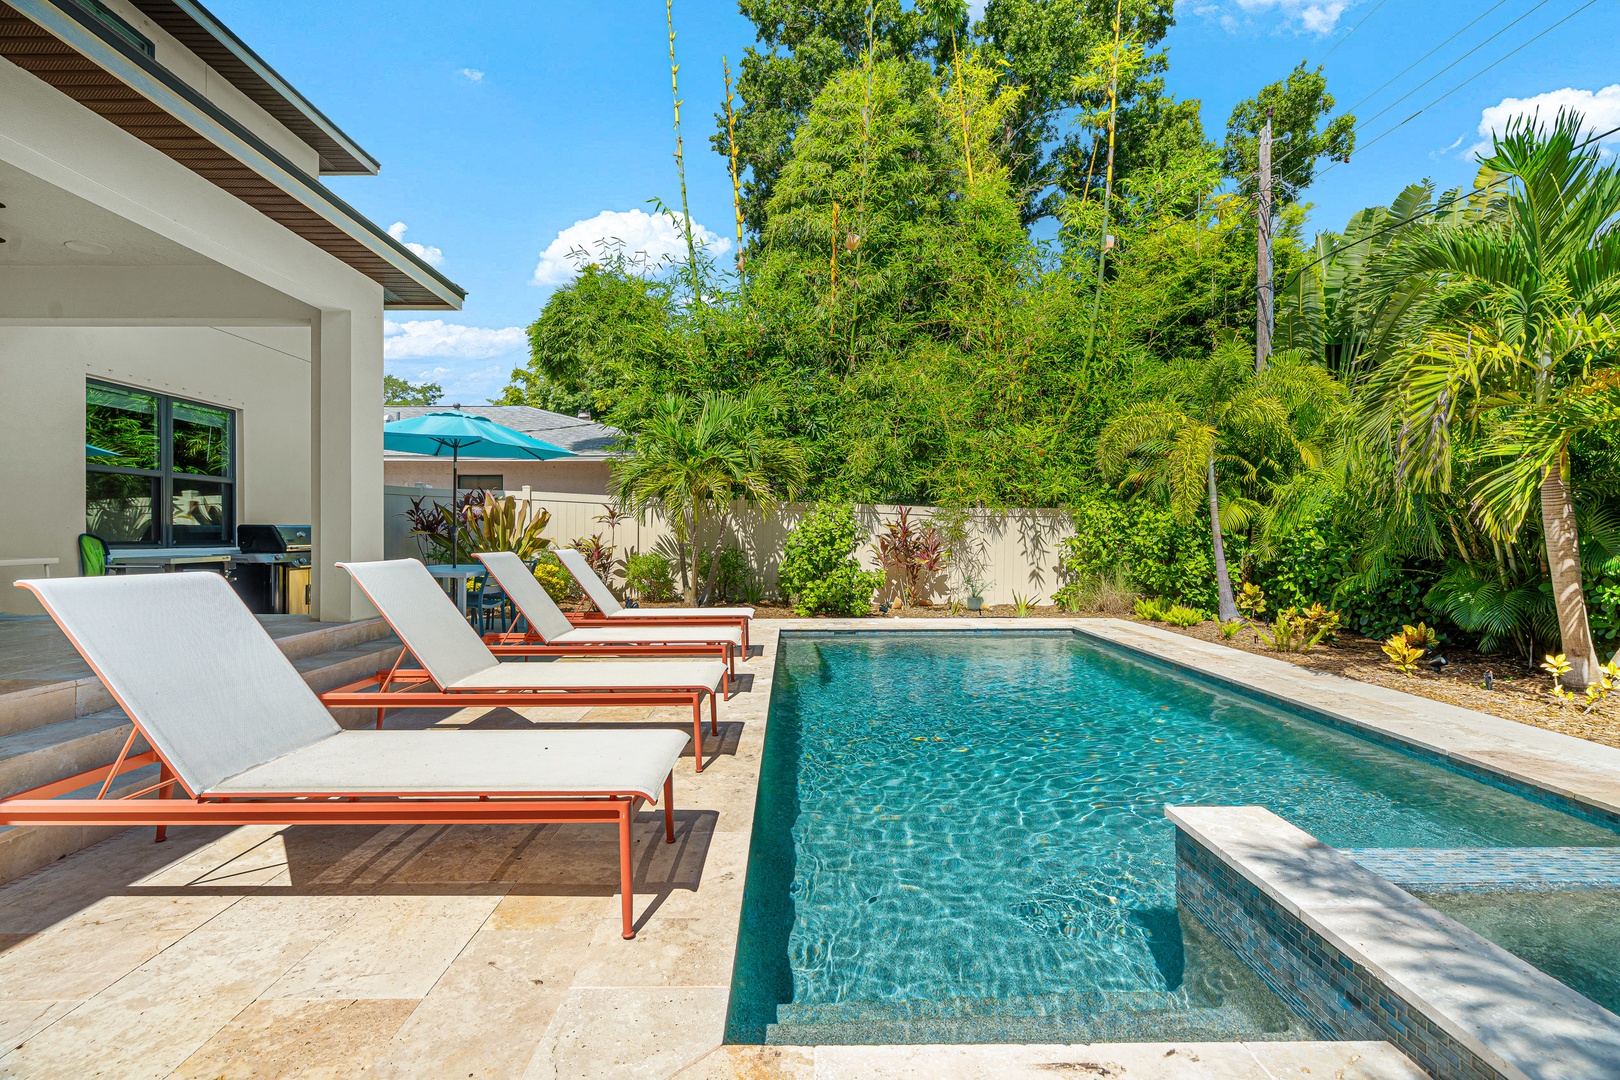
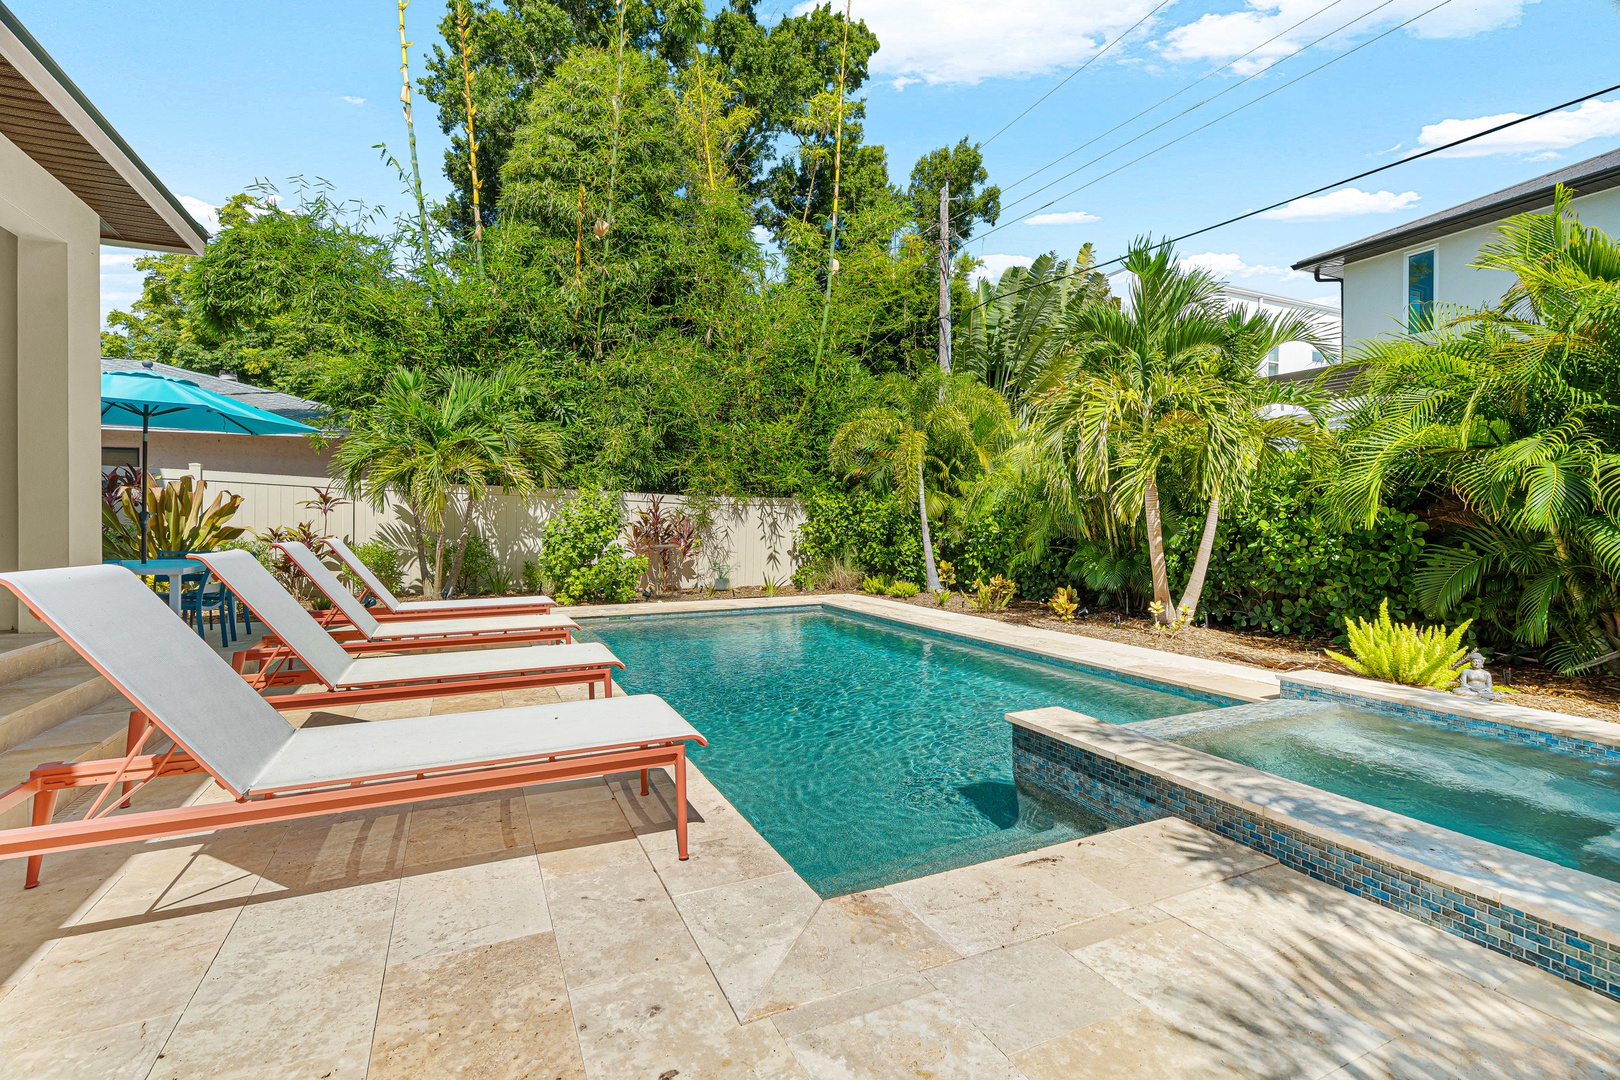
stool: none [892,559,926,615] -> present [647,545,682,599]

